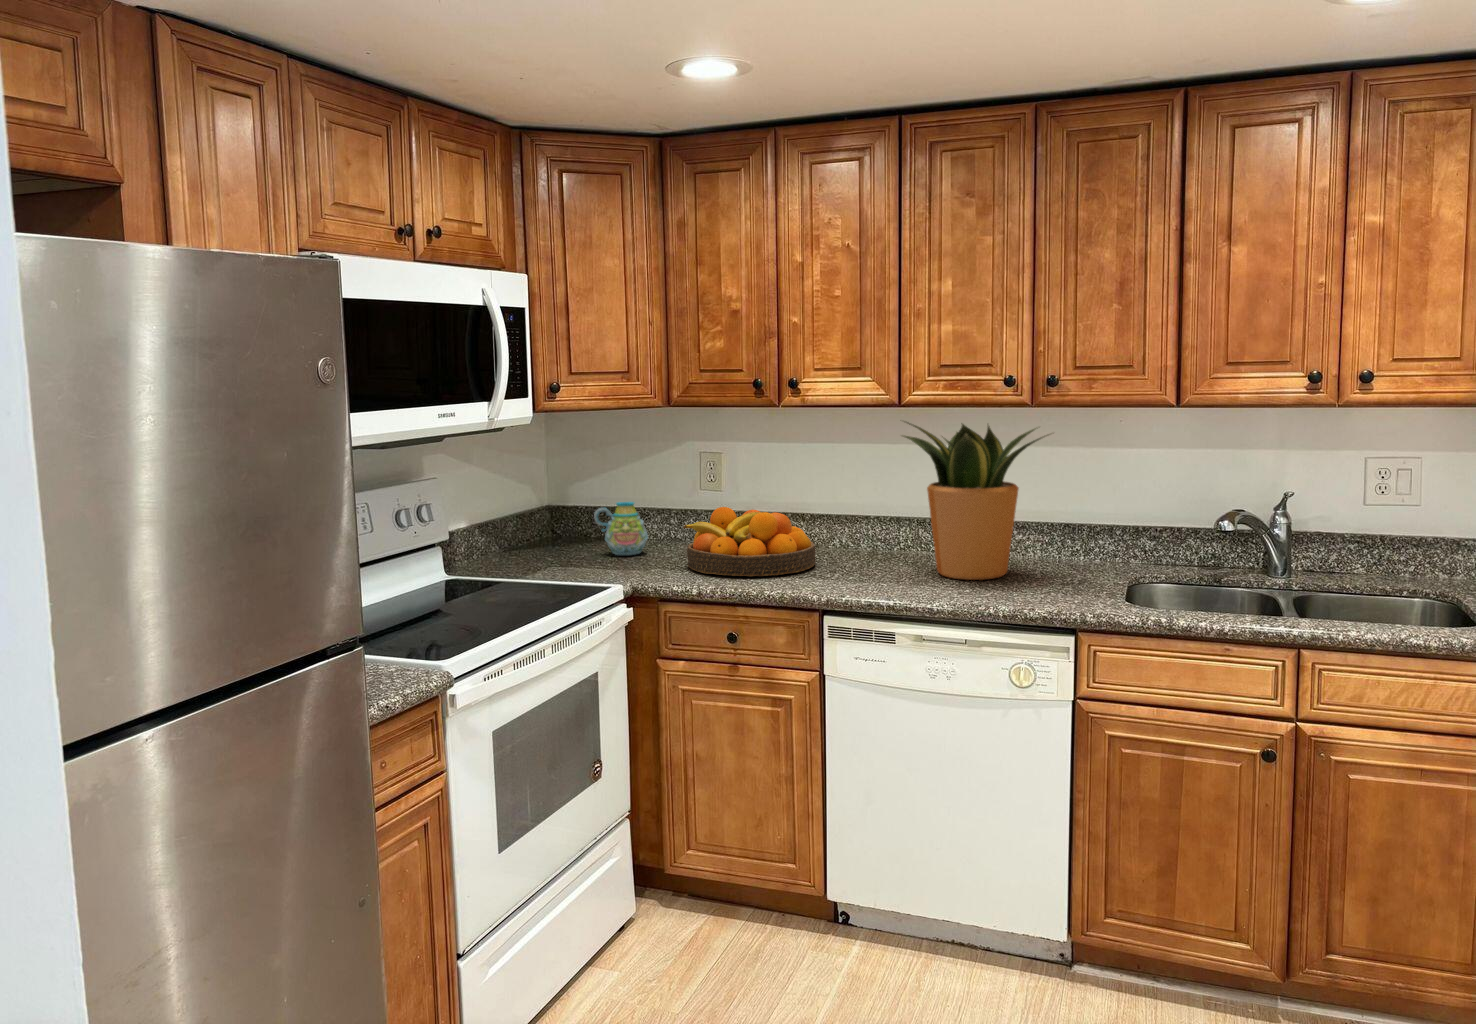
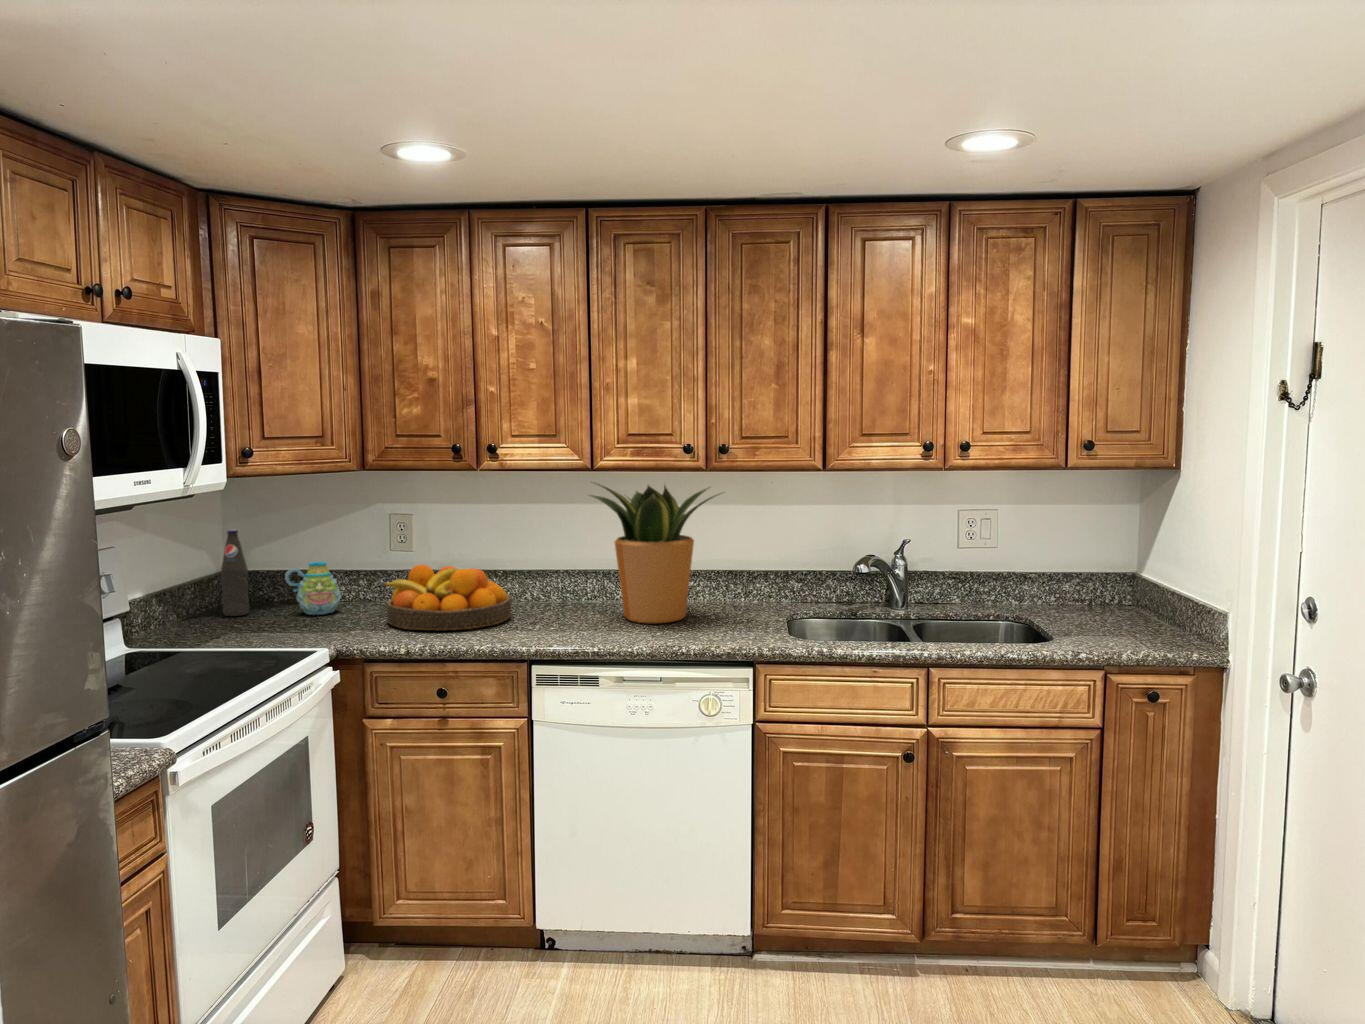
bottle: none [536,467,562,553] -> present [221,530,249,616]

